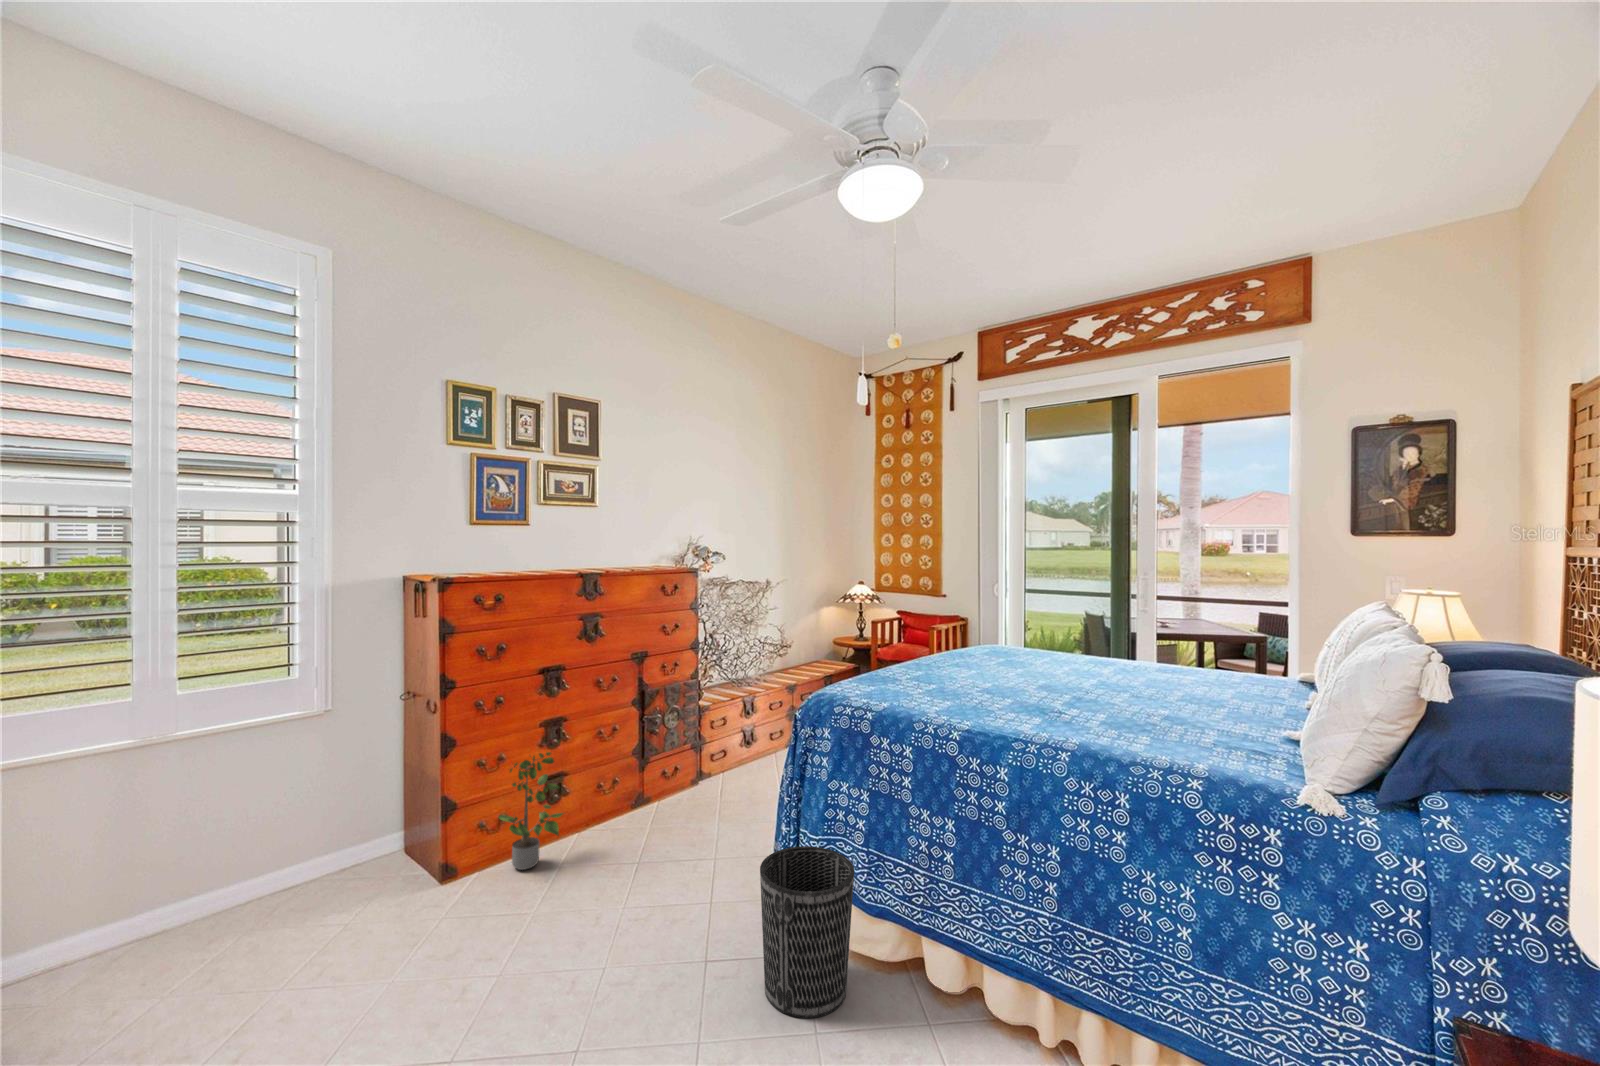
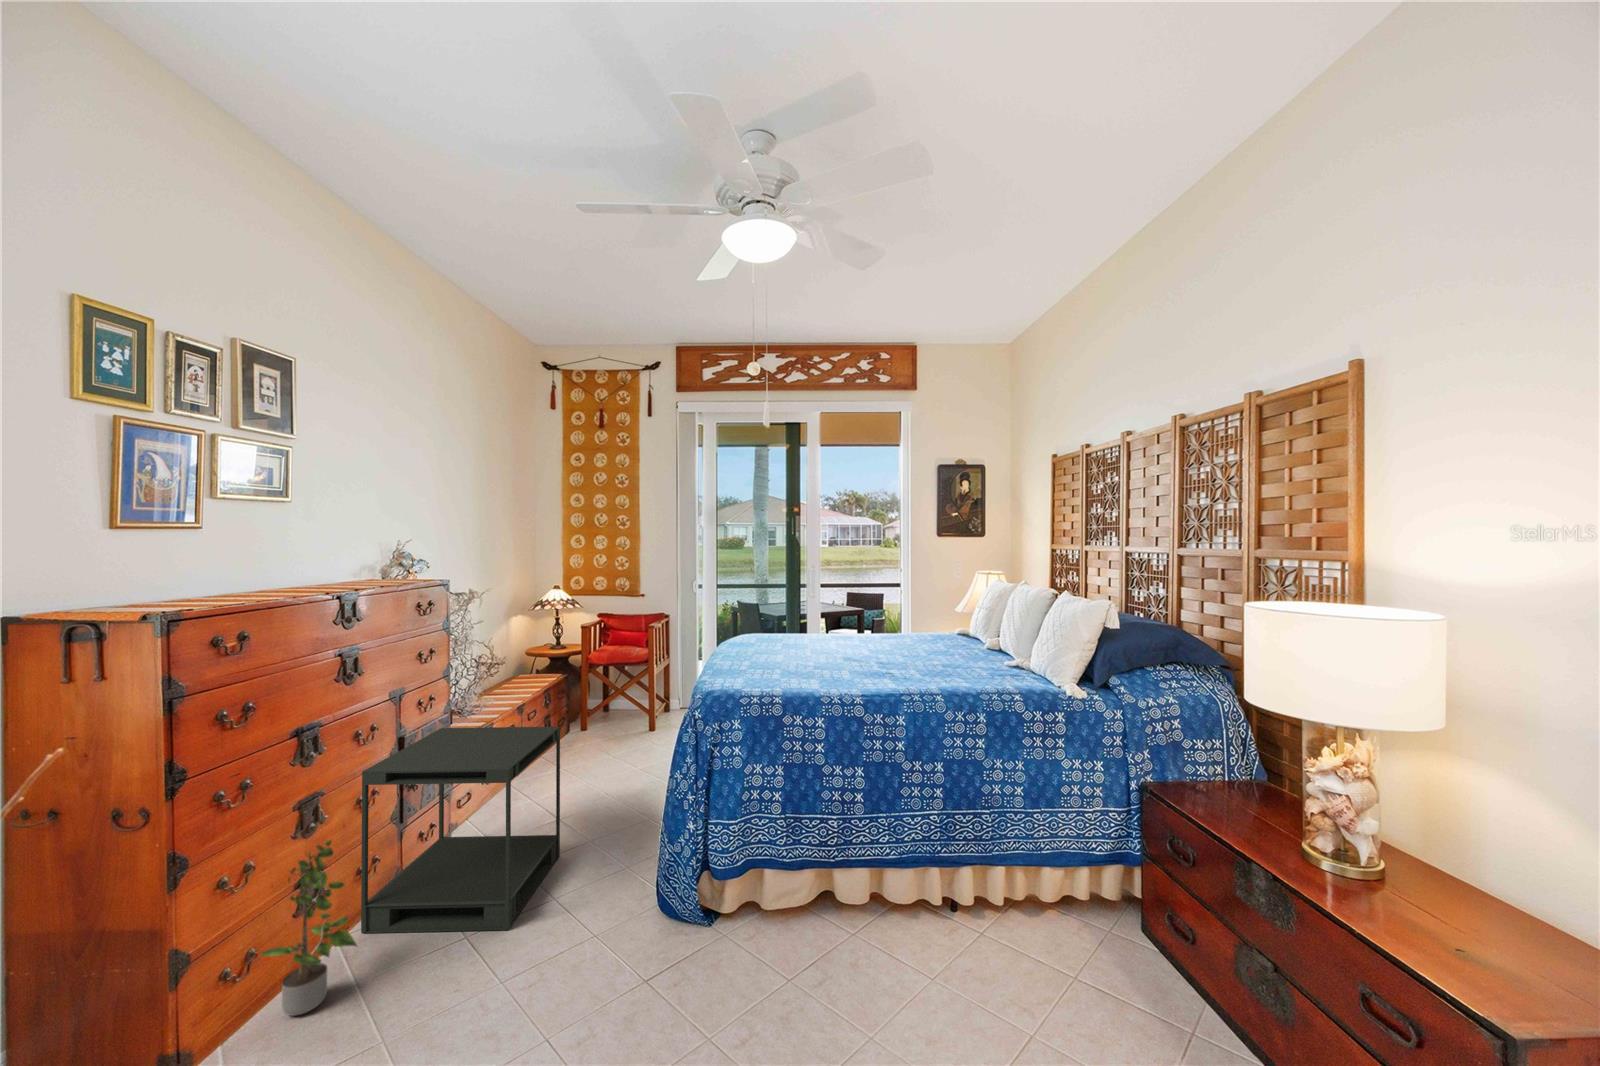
side table: none [590,691,749,869] -> present [361,727,560,933]
wastebasket: present [760,846,854,1018] -> none [716,827,801,982]

